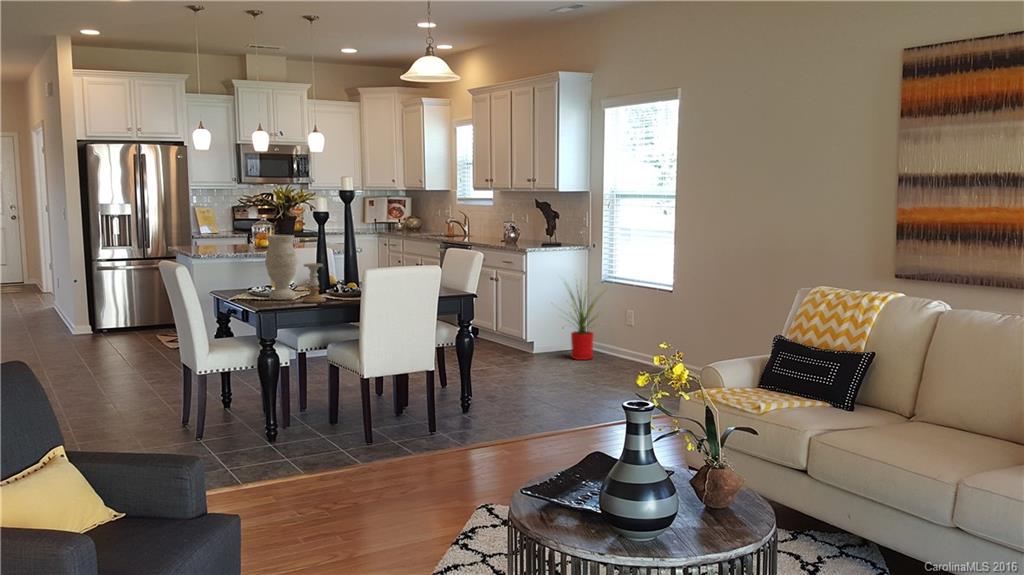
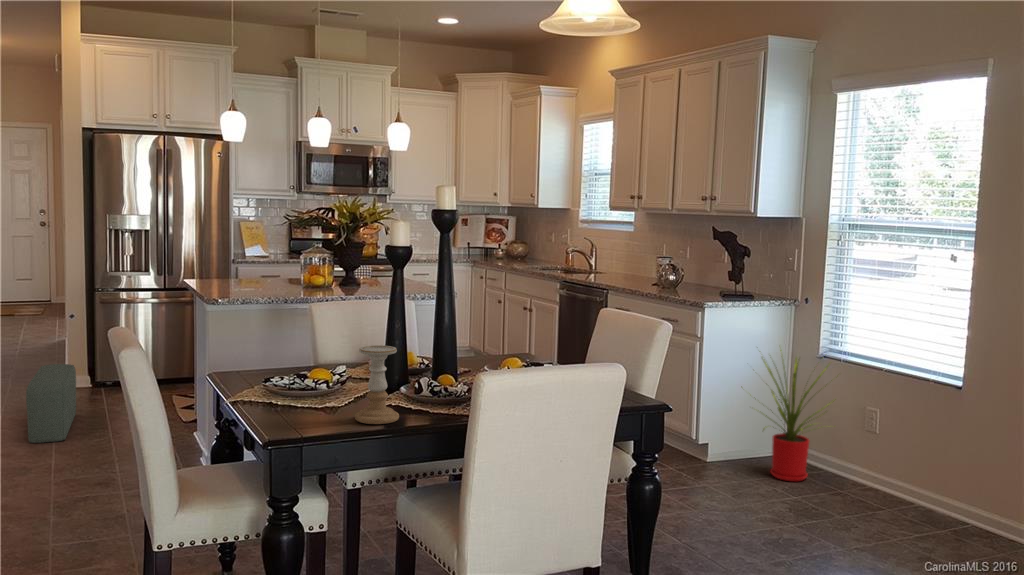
vase: present [265,235,297,300] -> none [291,286,350,409]
pouf: none [63,312,91,363] -> present [26,364,76,443]

